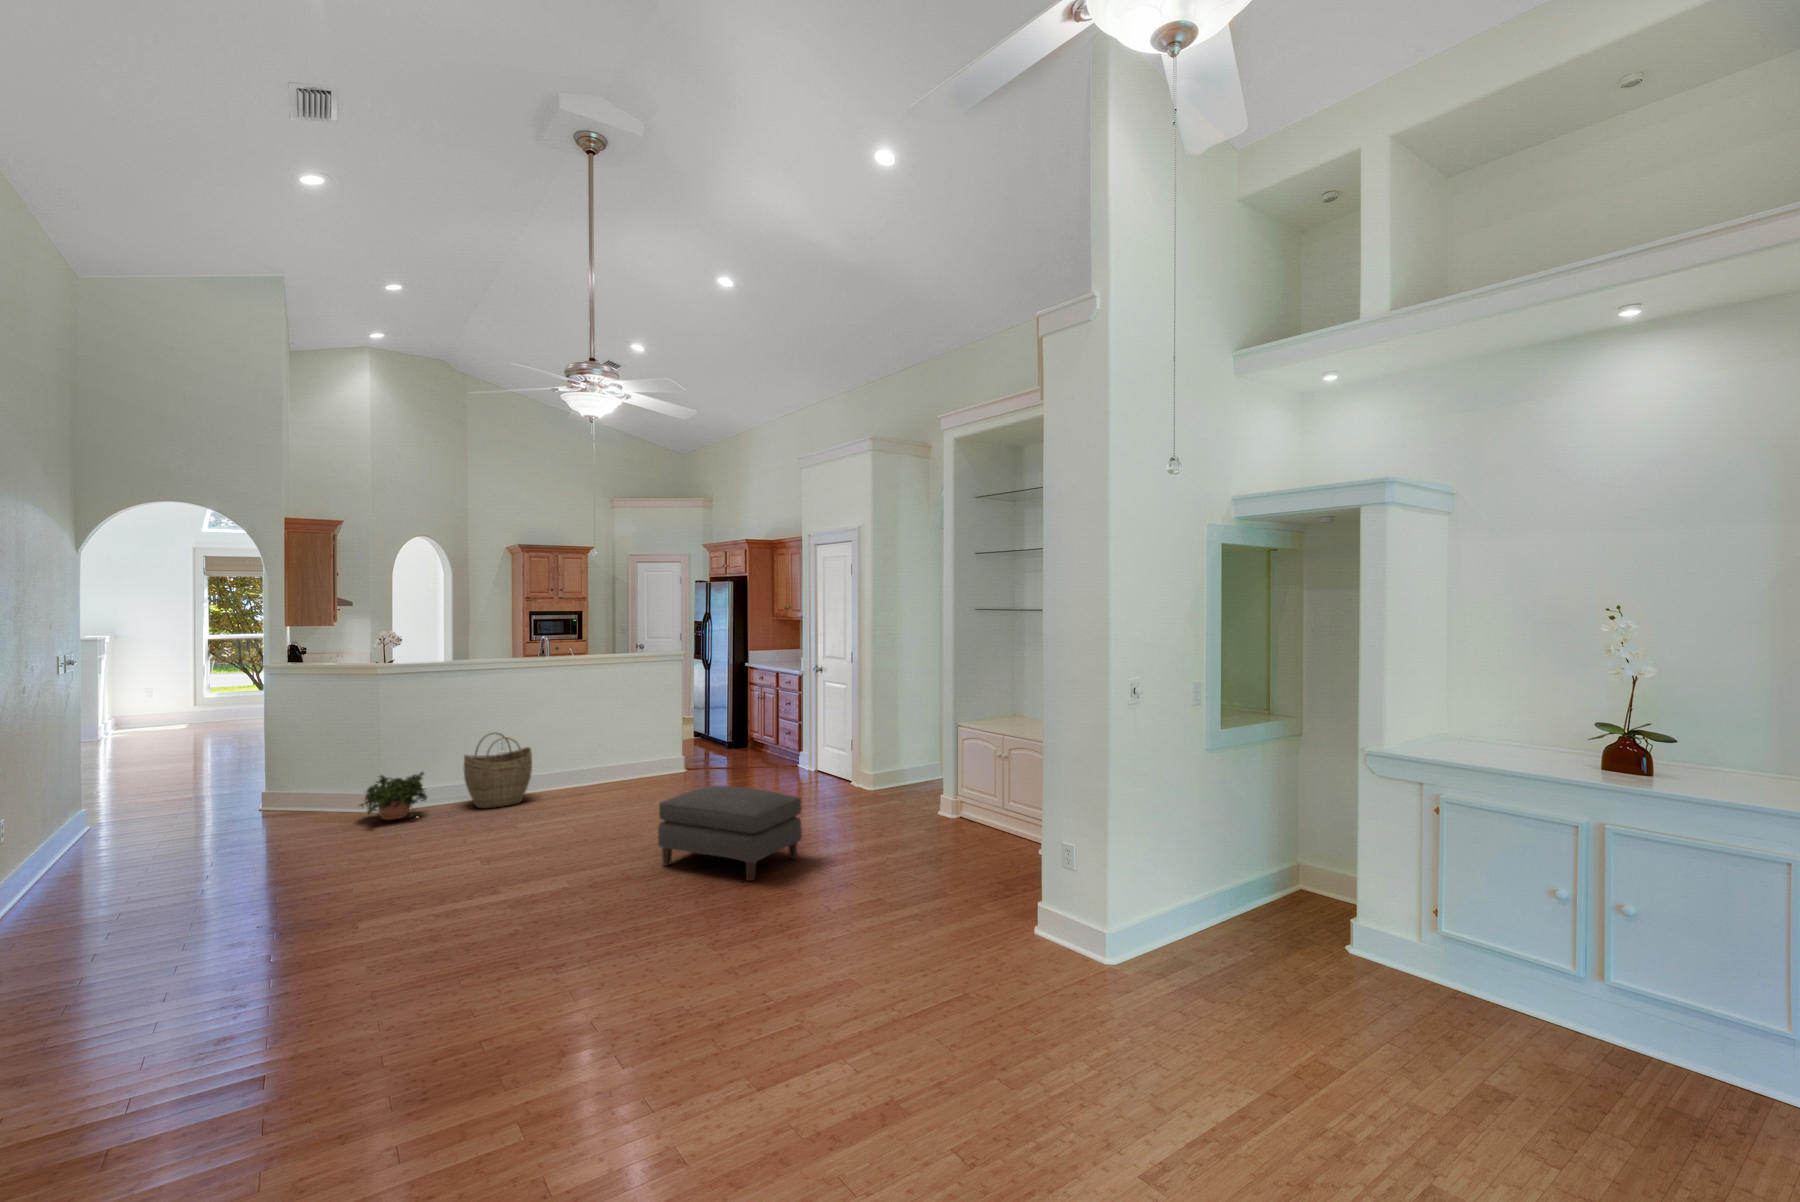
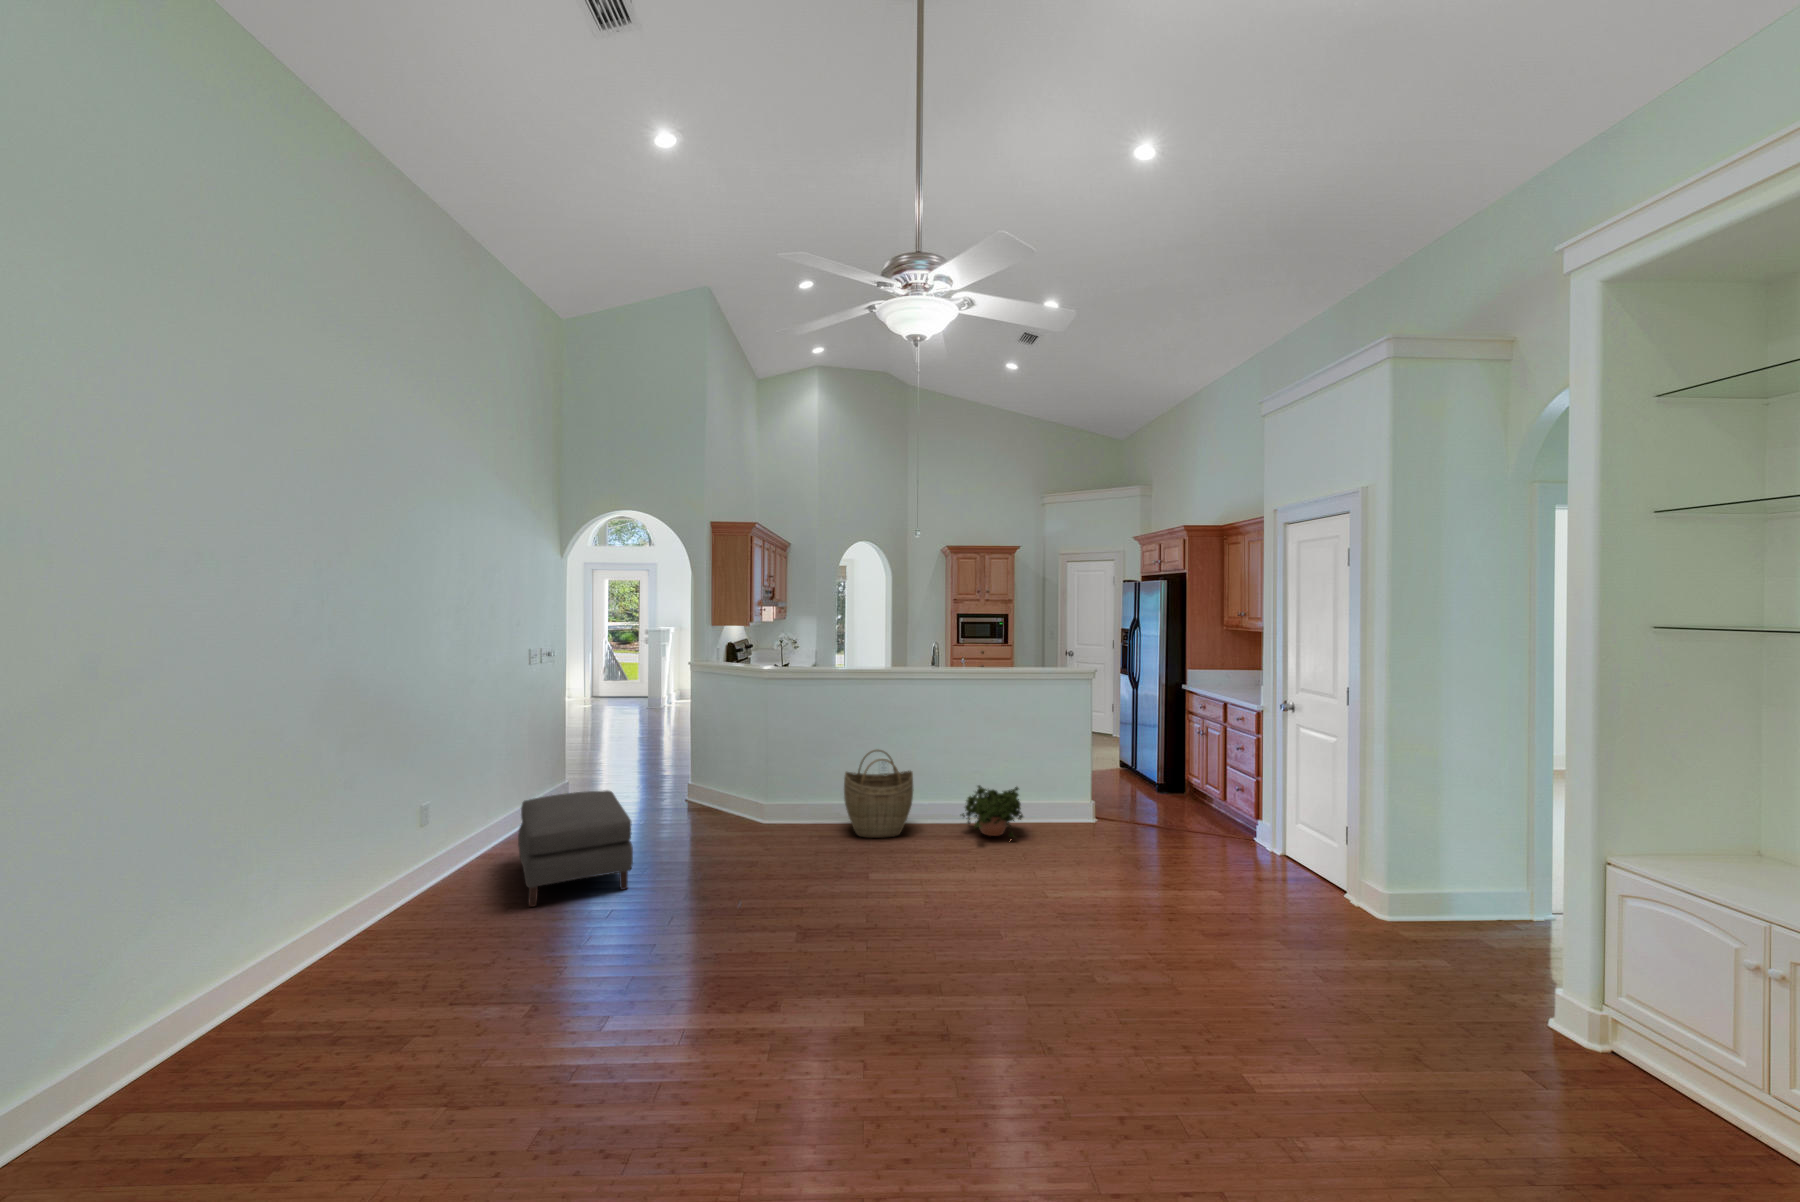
potted plant: present [360,772,427,820] -> present [962,786,1023,836]
ottoman: present [658,786,802,881] -> present [518,790,633,907]

